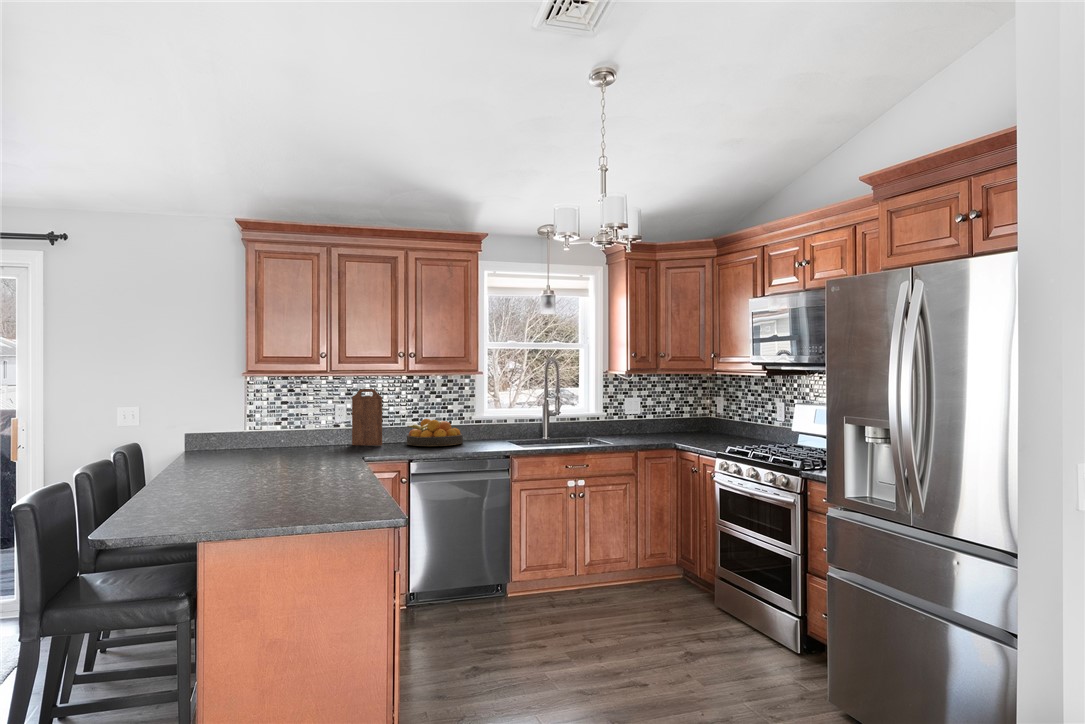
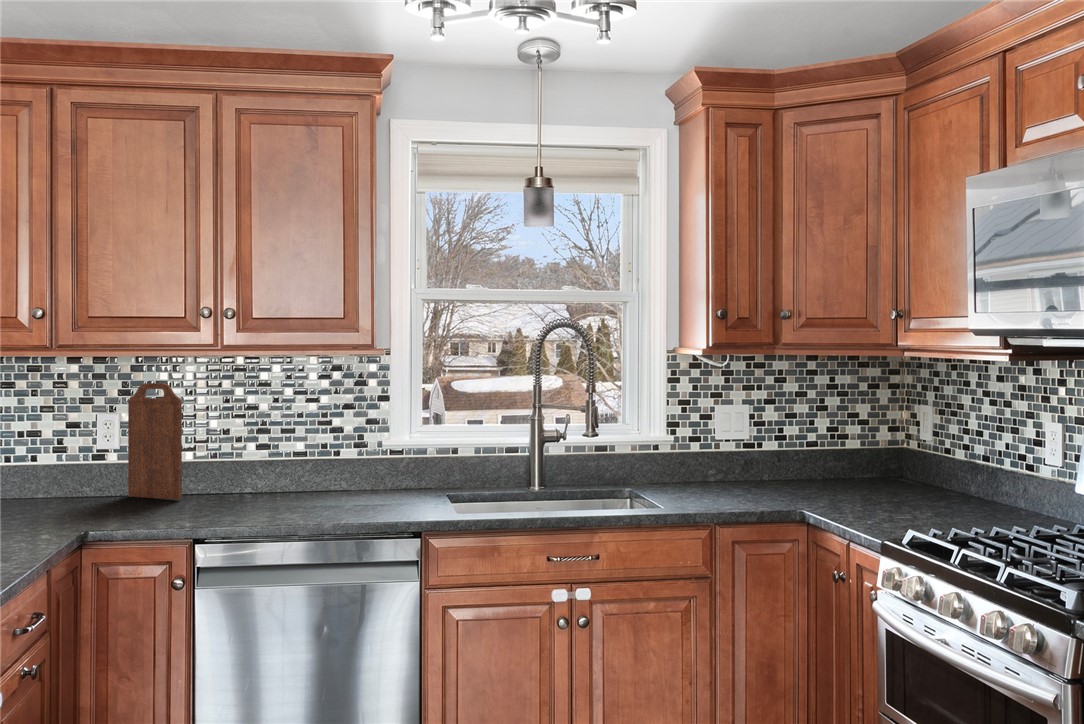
fruit bowl: present [407,419,463,446] -> none [231,445,349,504]

